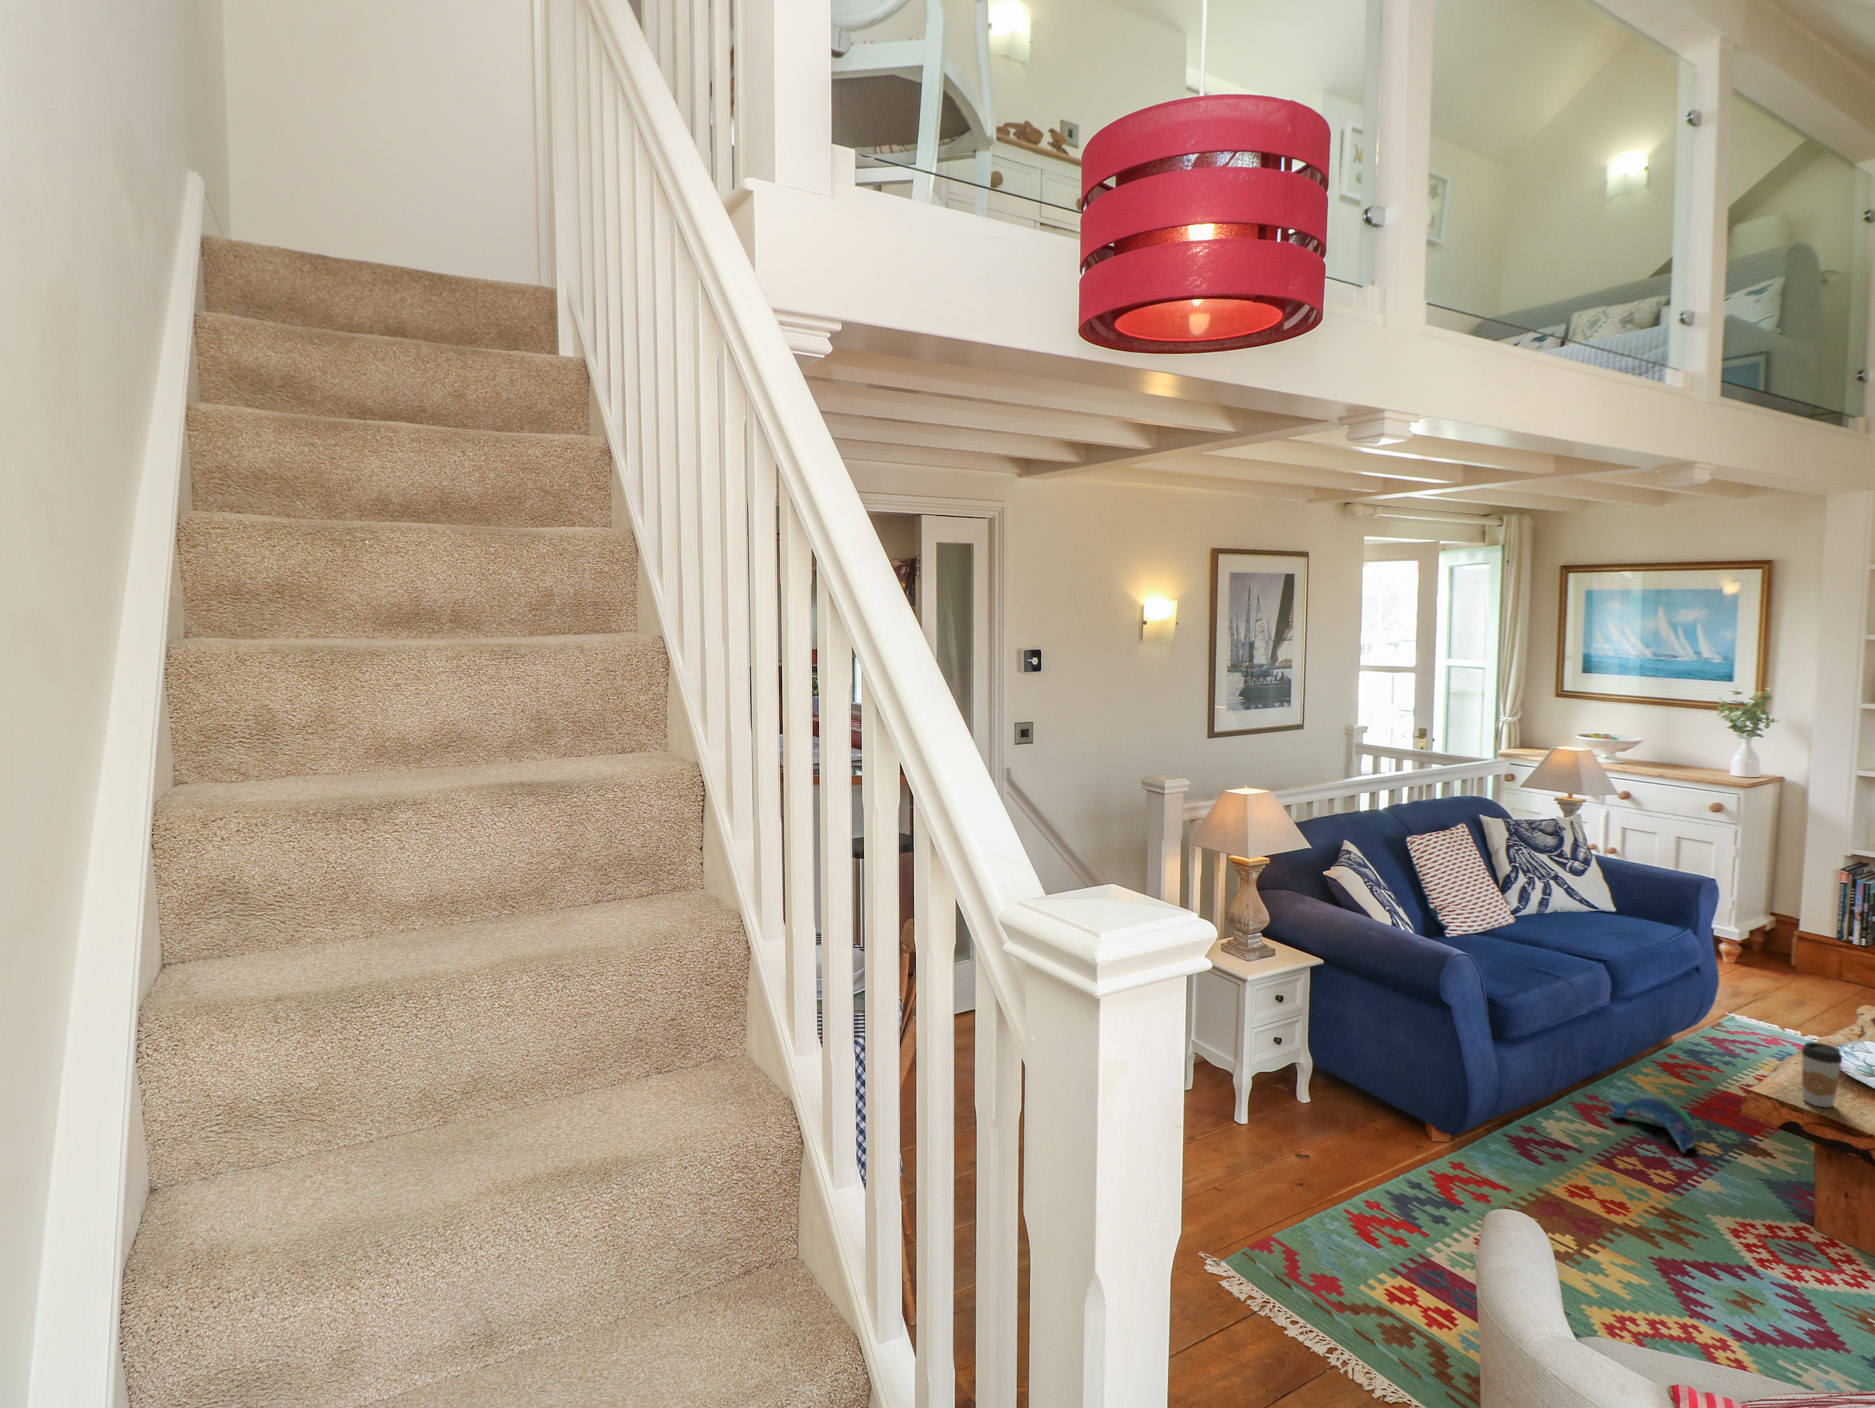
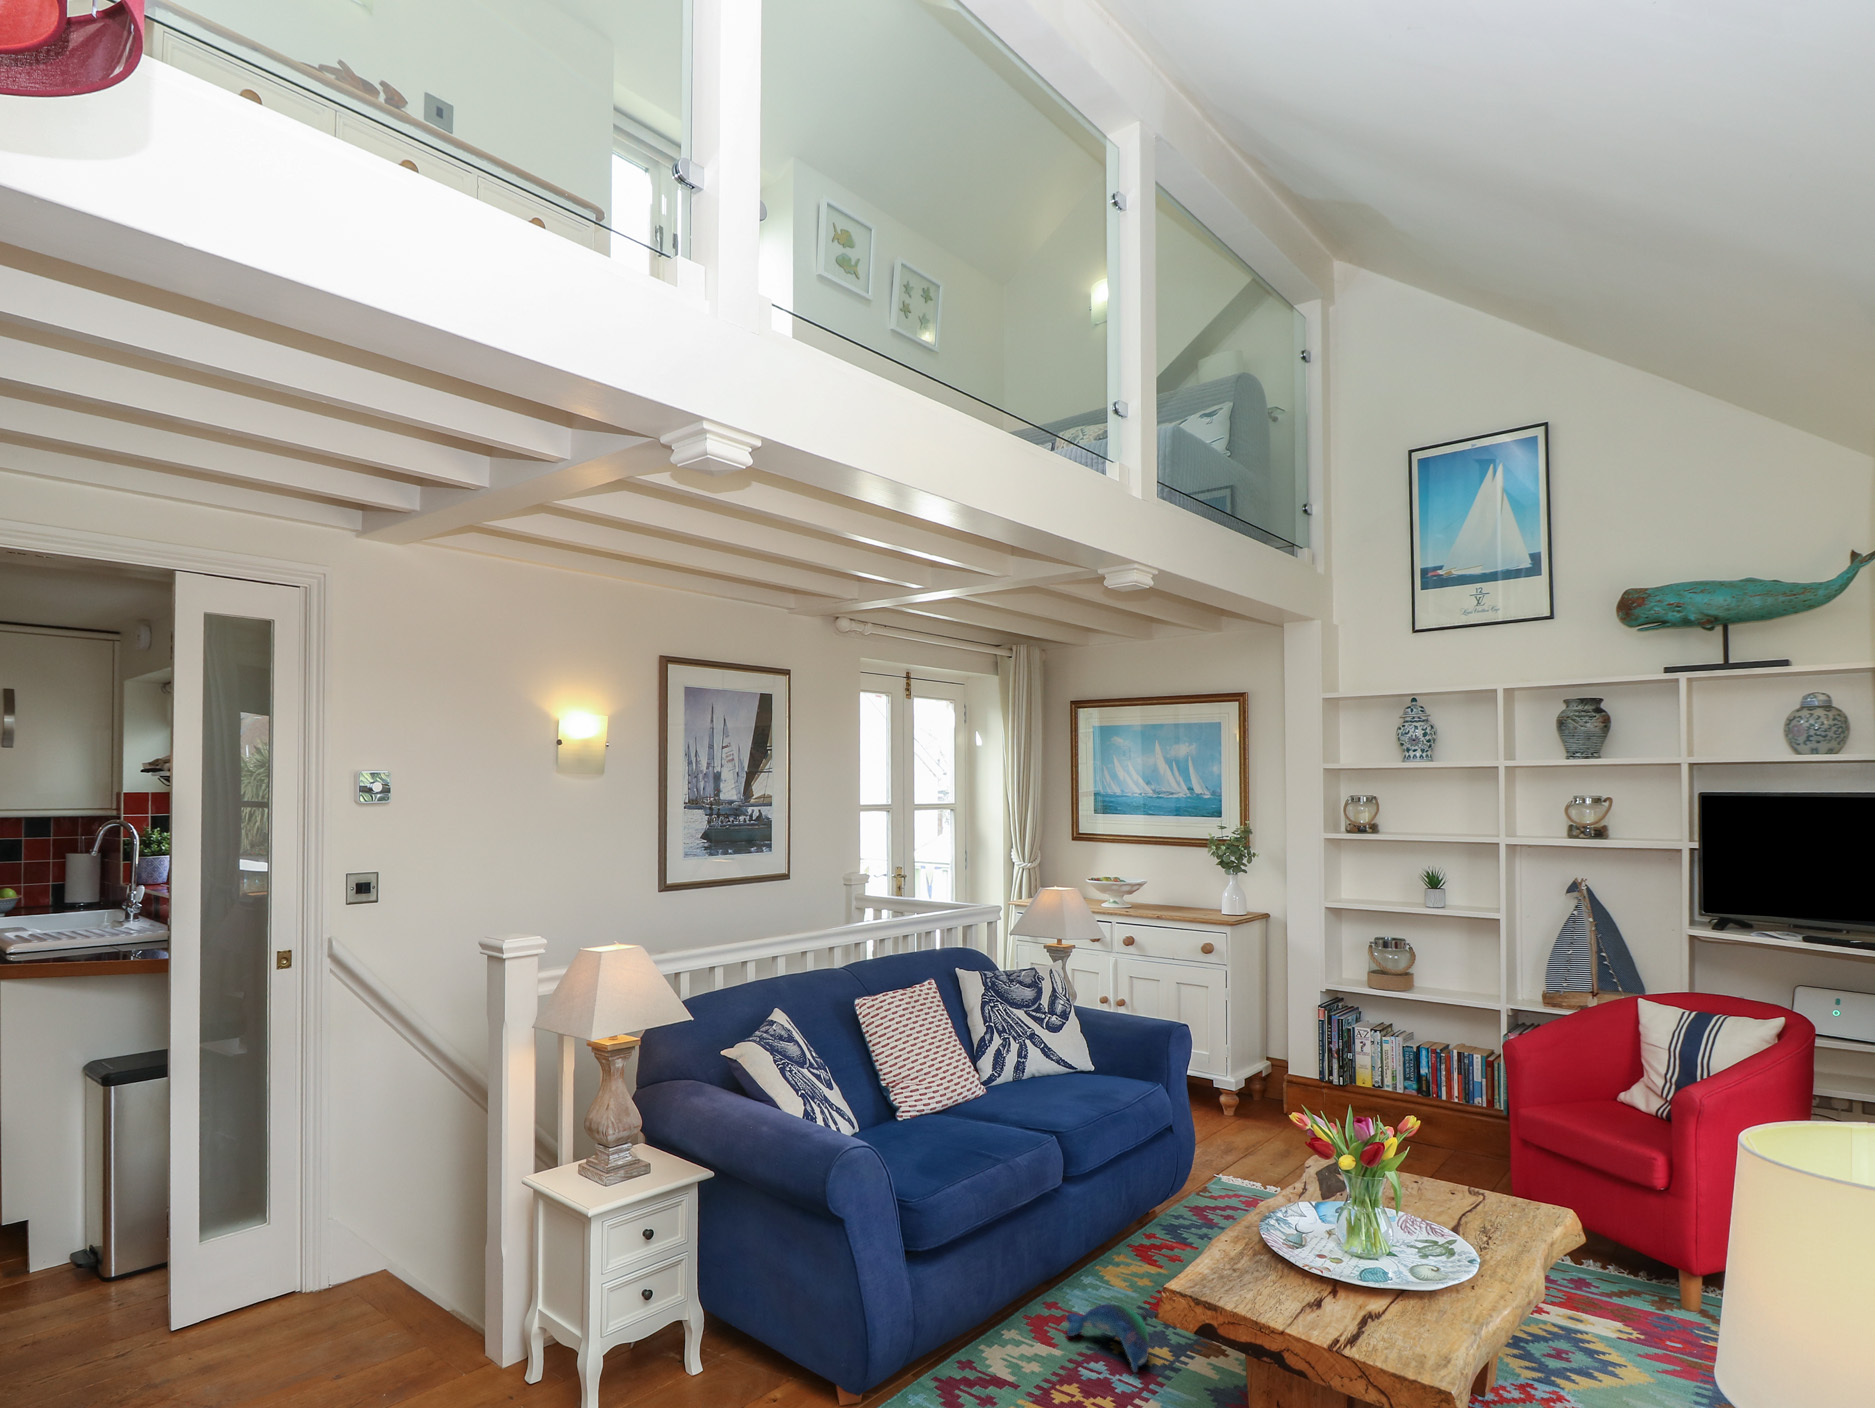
coffee cup: present [1802,1042,1842,1107] -> none [1212,1212,1252,1296]

